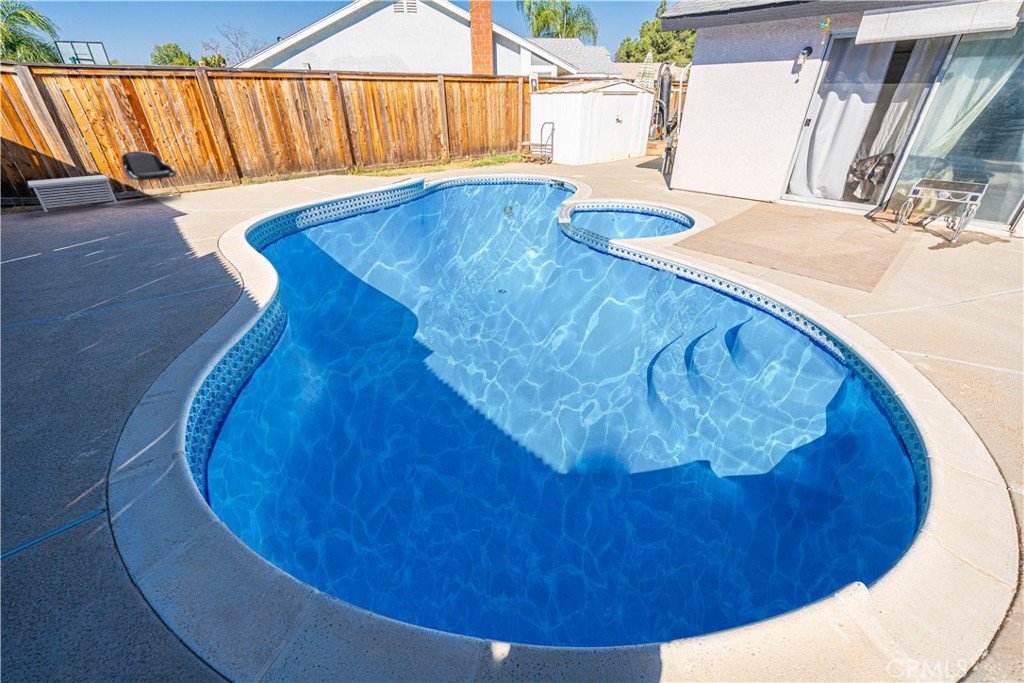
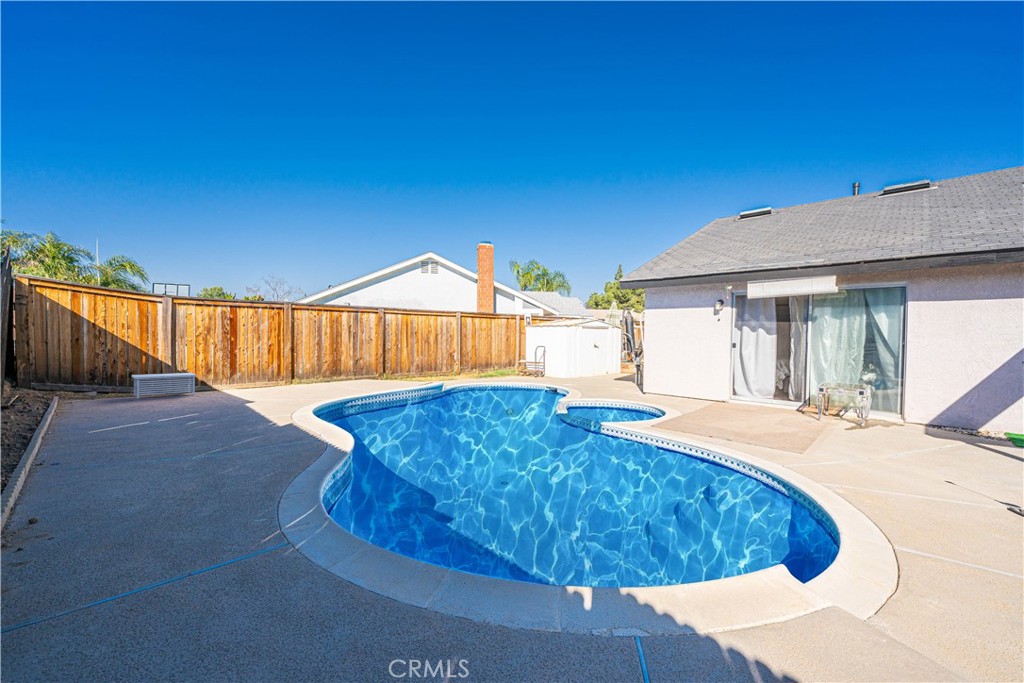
lounge chair: present [122,151,181,200] -> none [206,357,248,393]

